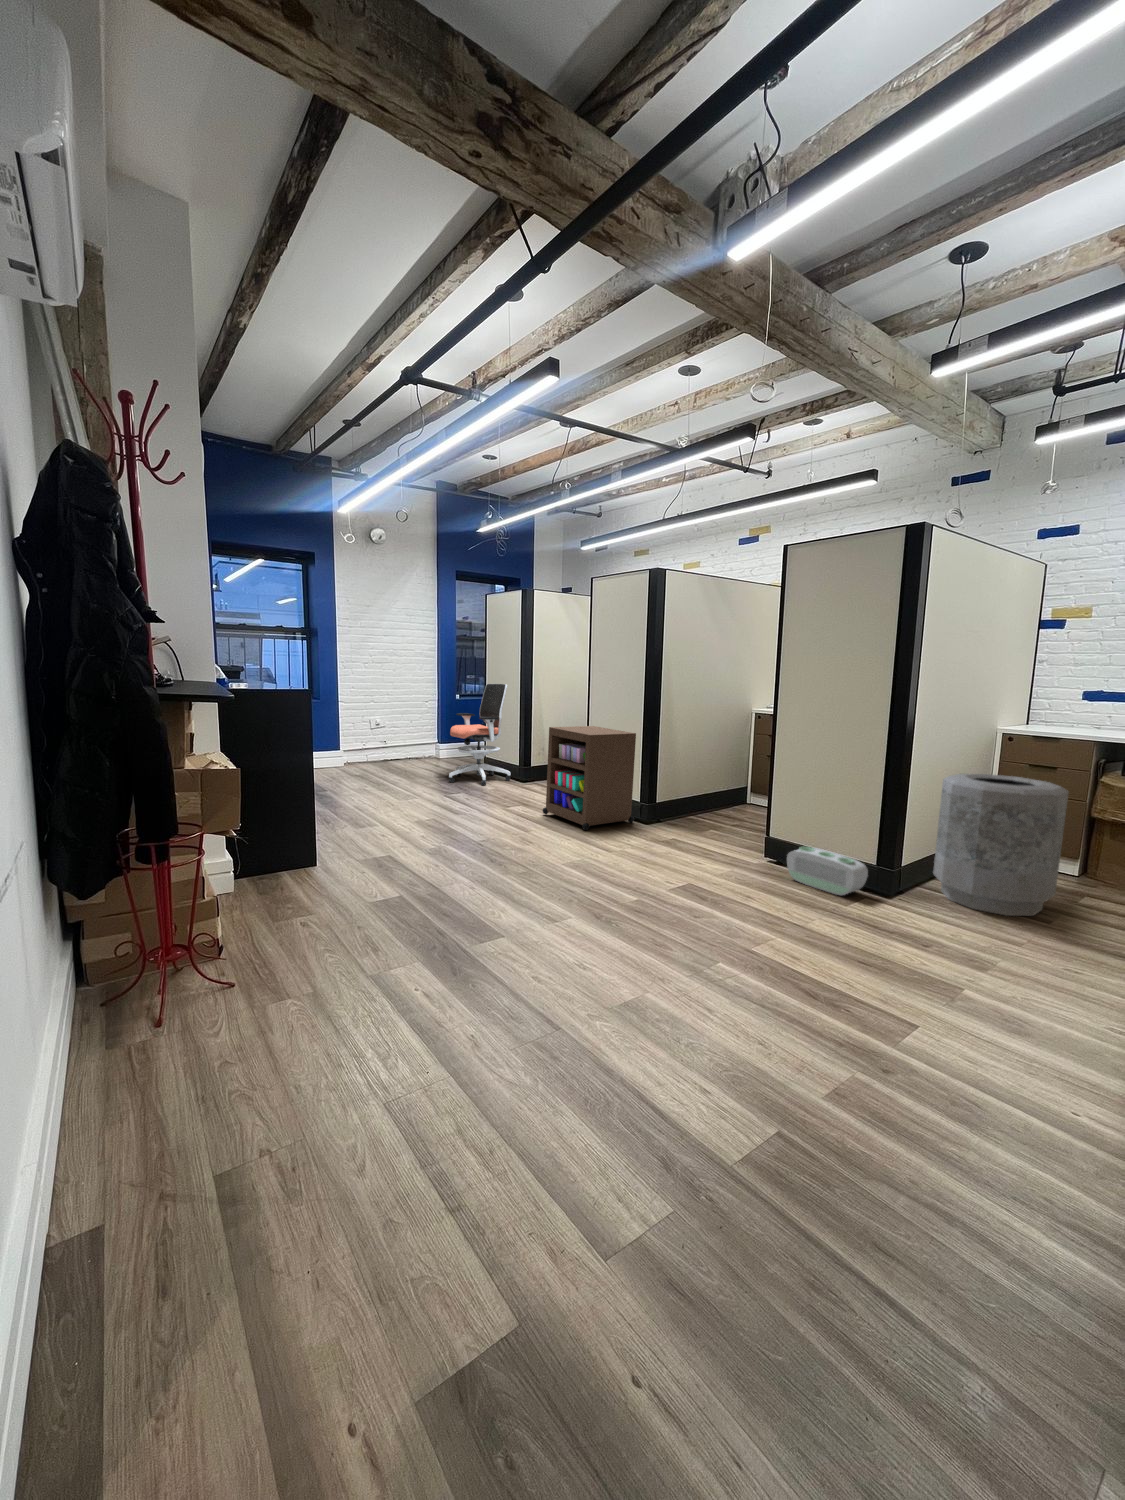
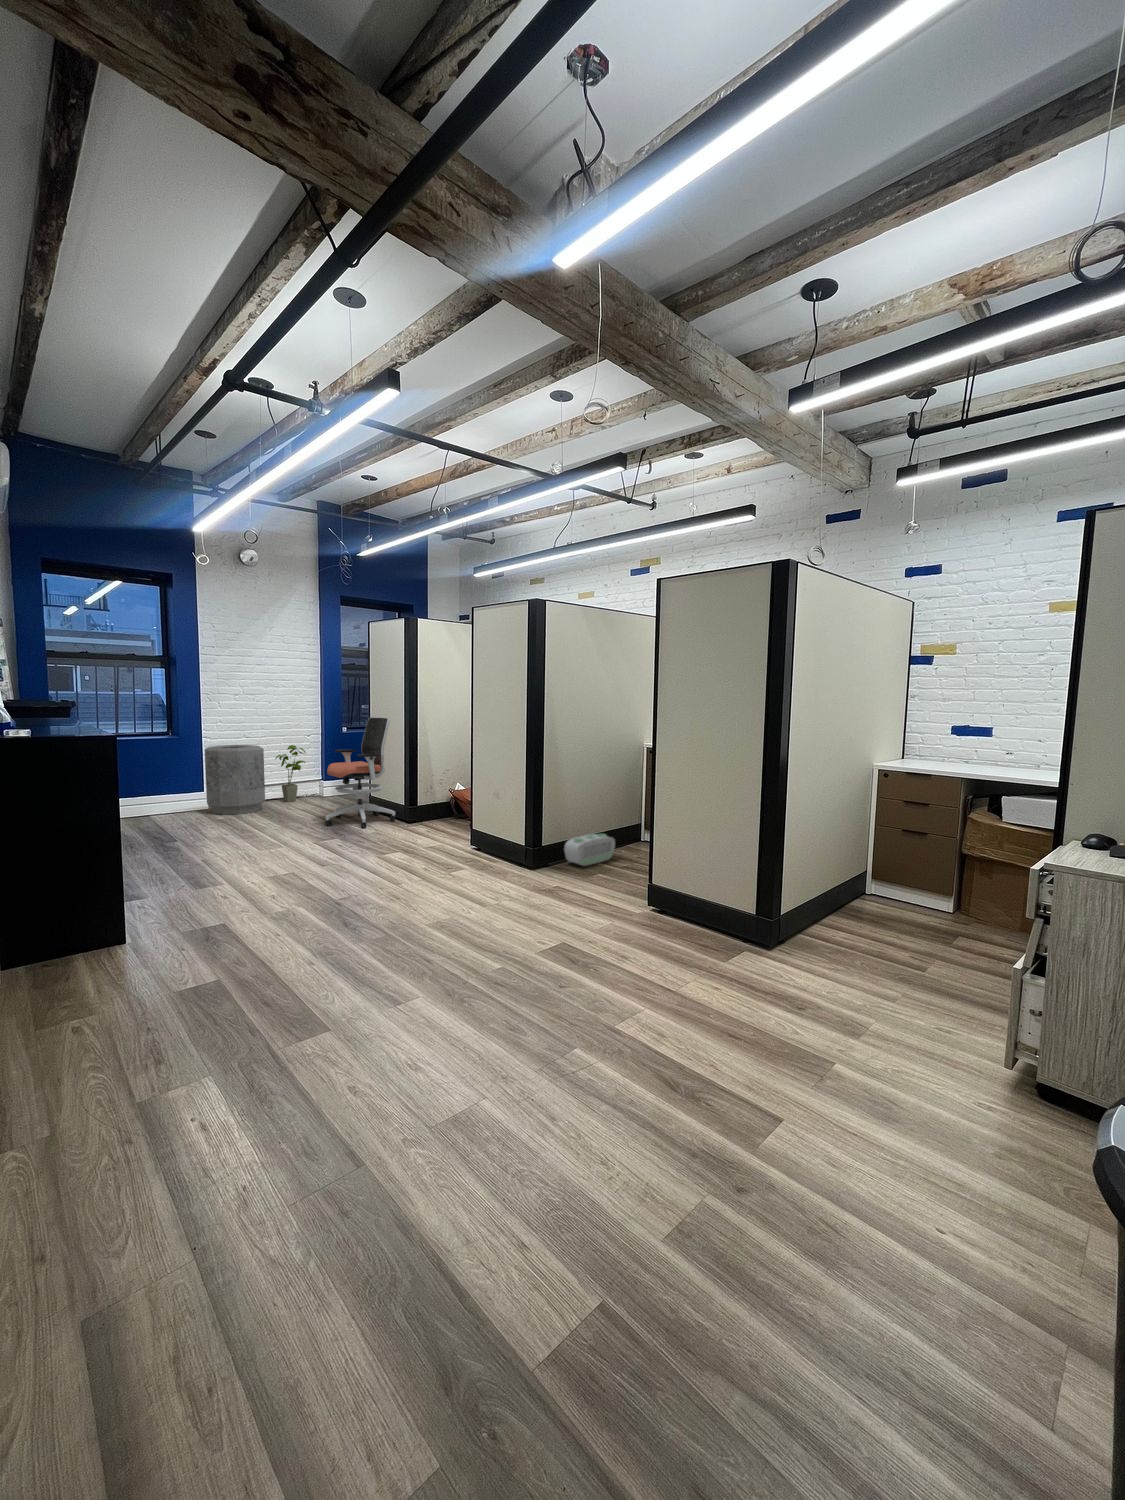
house plant: none [398,709,425,762] -> present [276,745,306,802]
storage cabinet: present [543,726,636,830] -> none [419,764,517,879]
trash can: present [933,774,1069,916] -> present [205,745,265,815]
air purifier: present [787,847,868,895] -> present [564,834,615,866]

